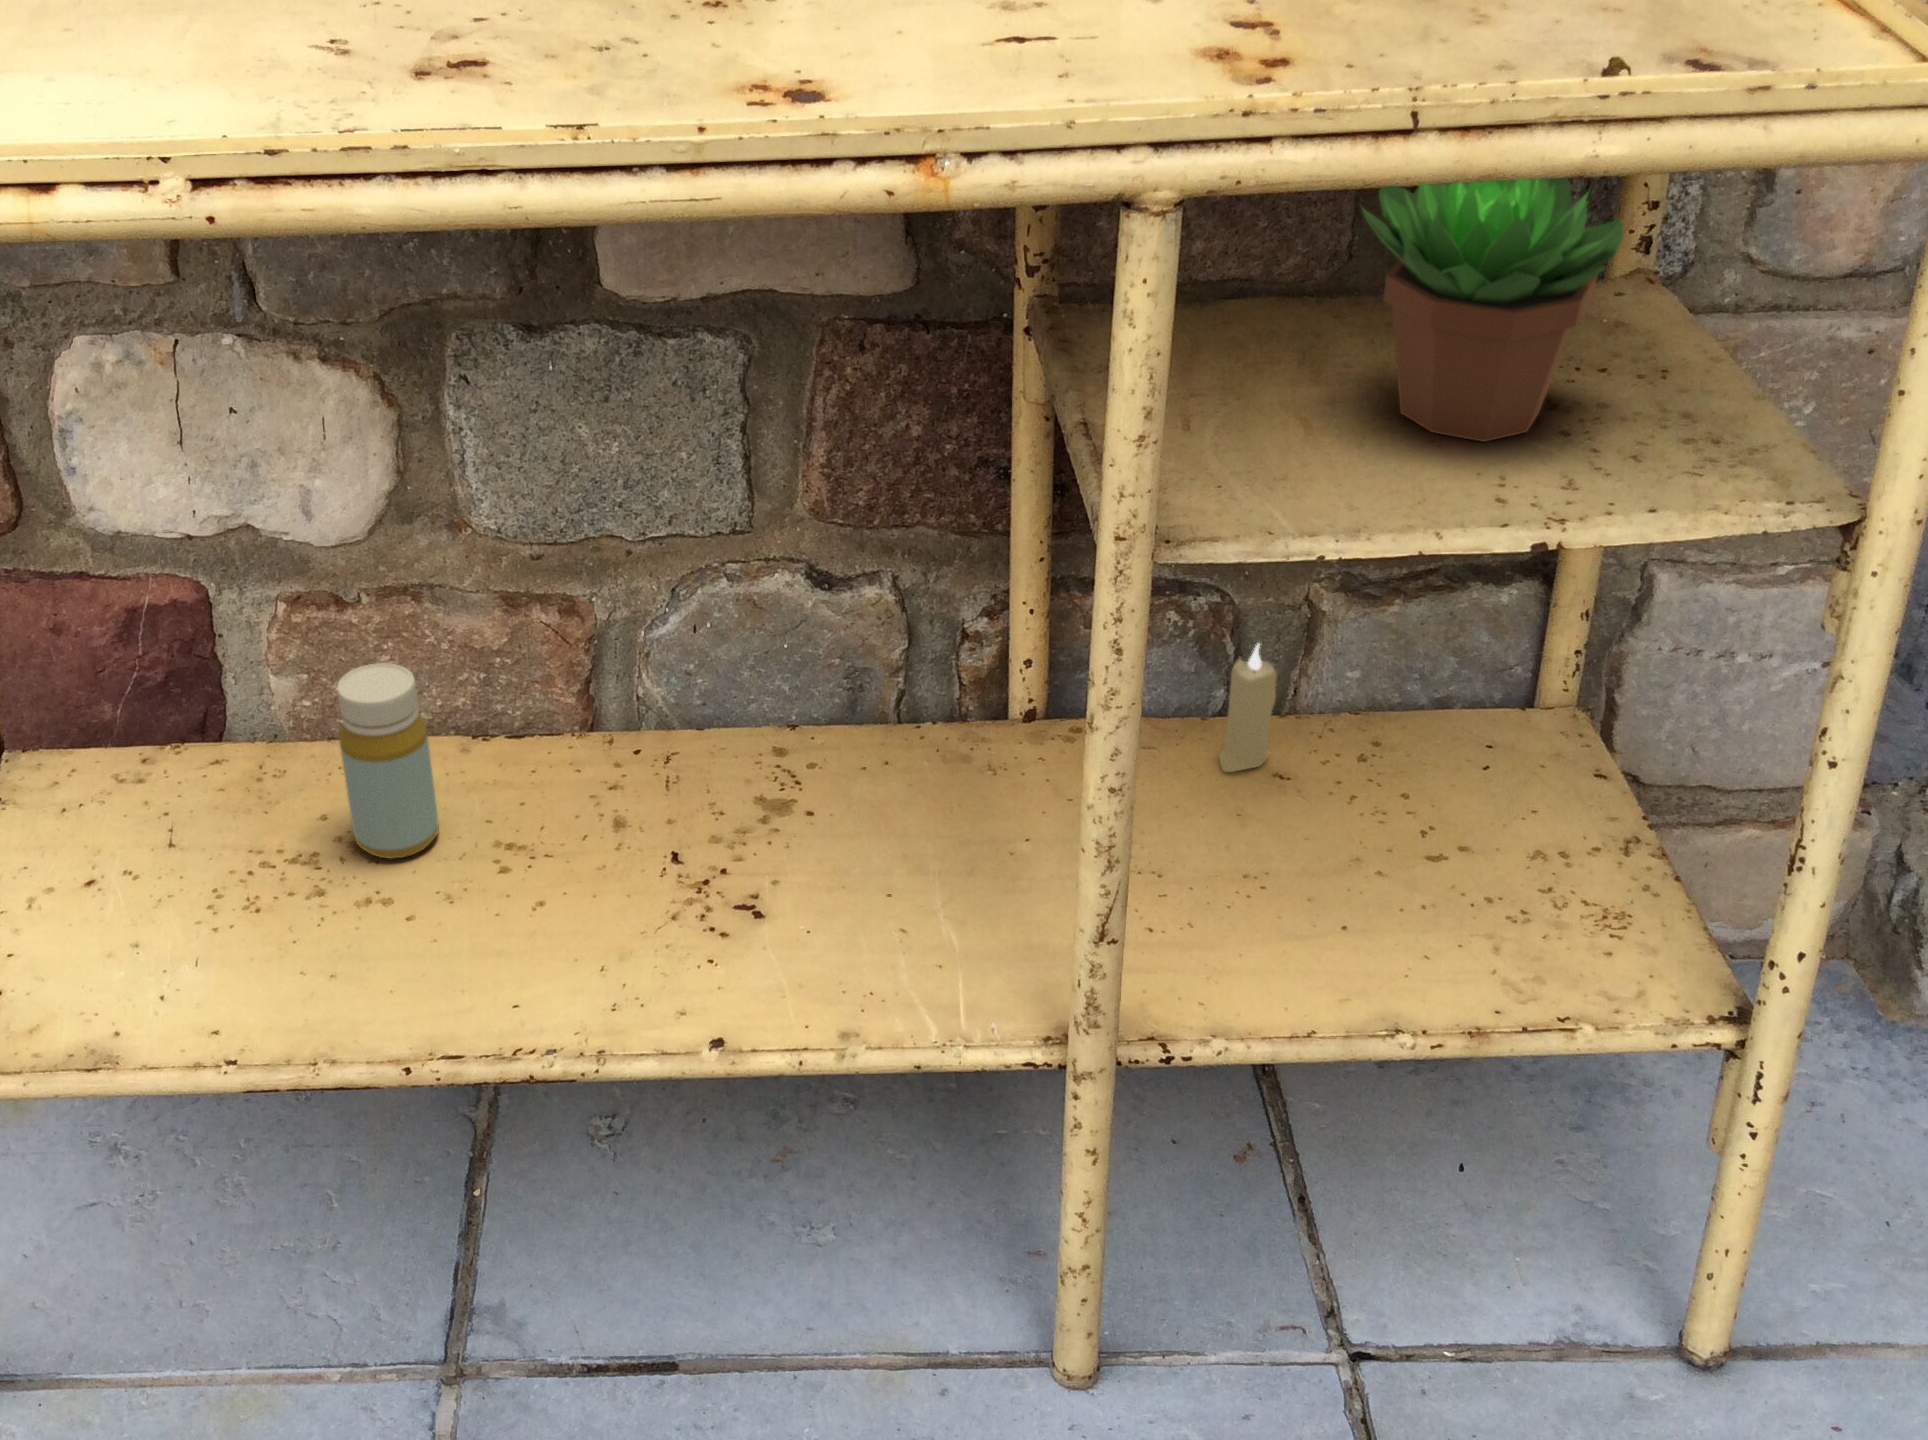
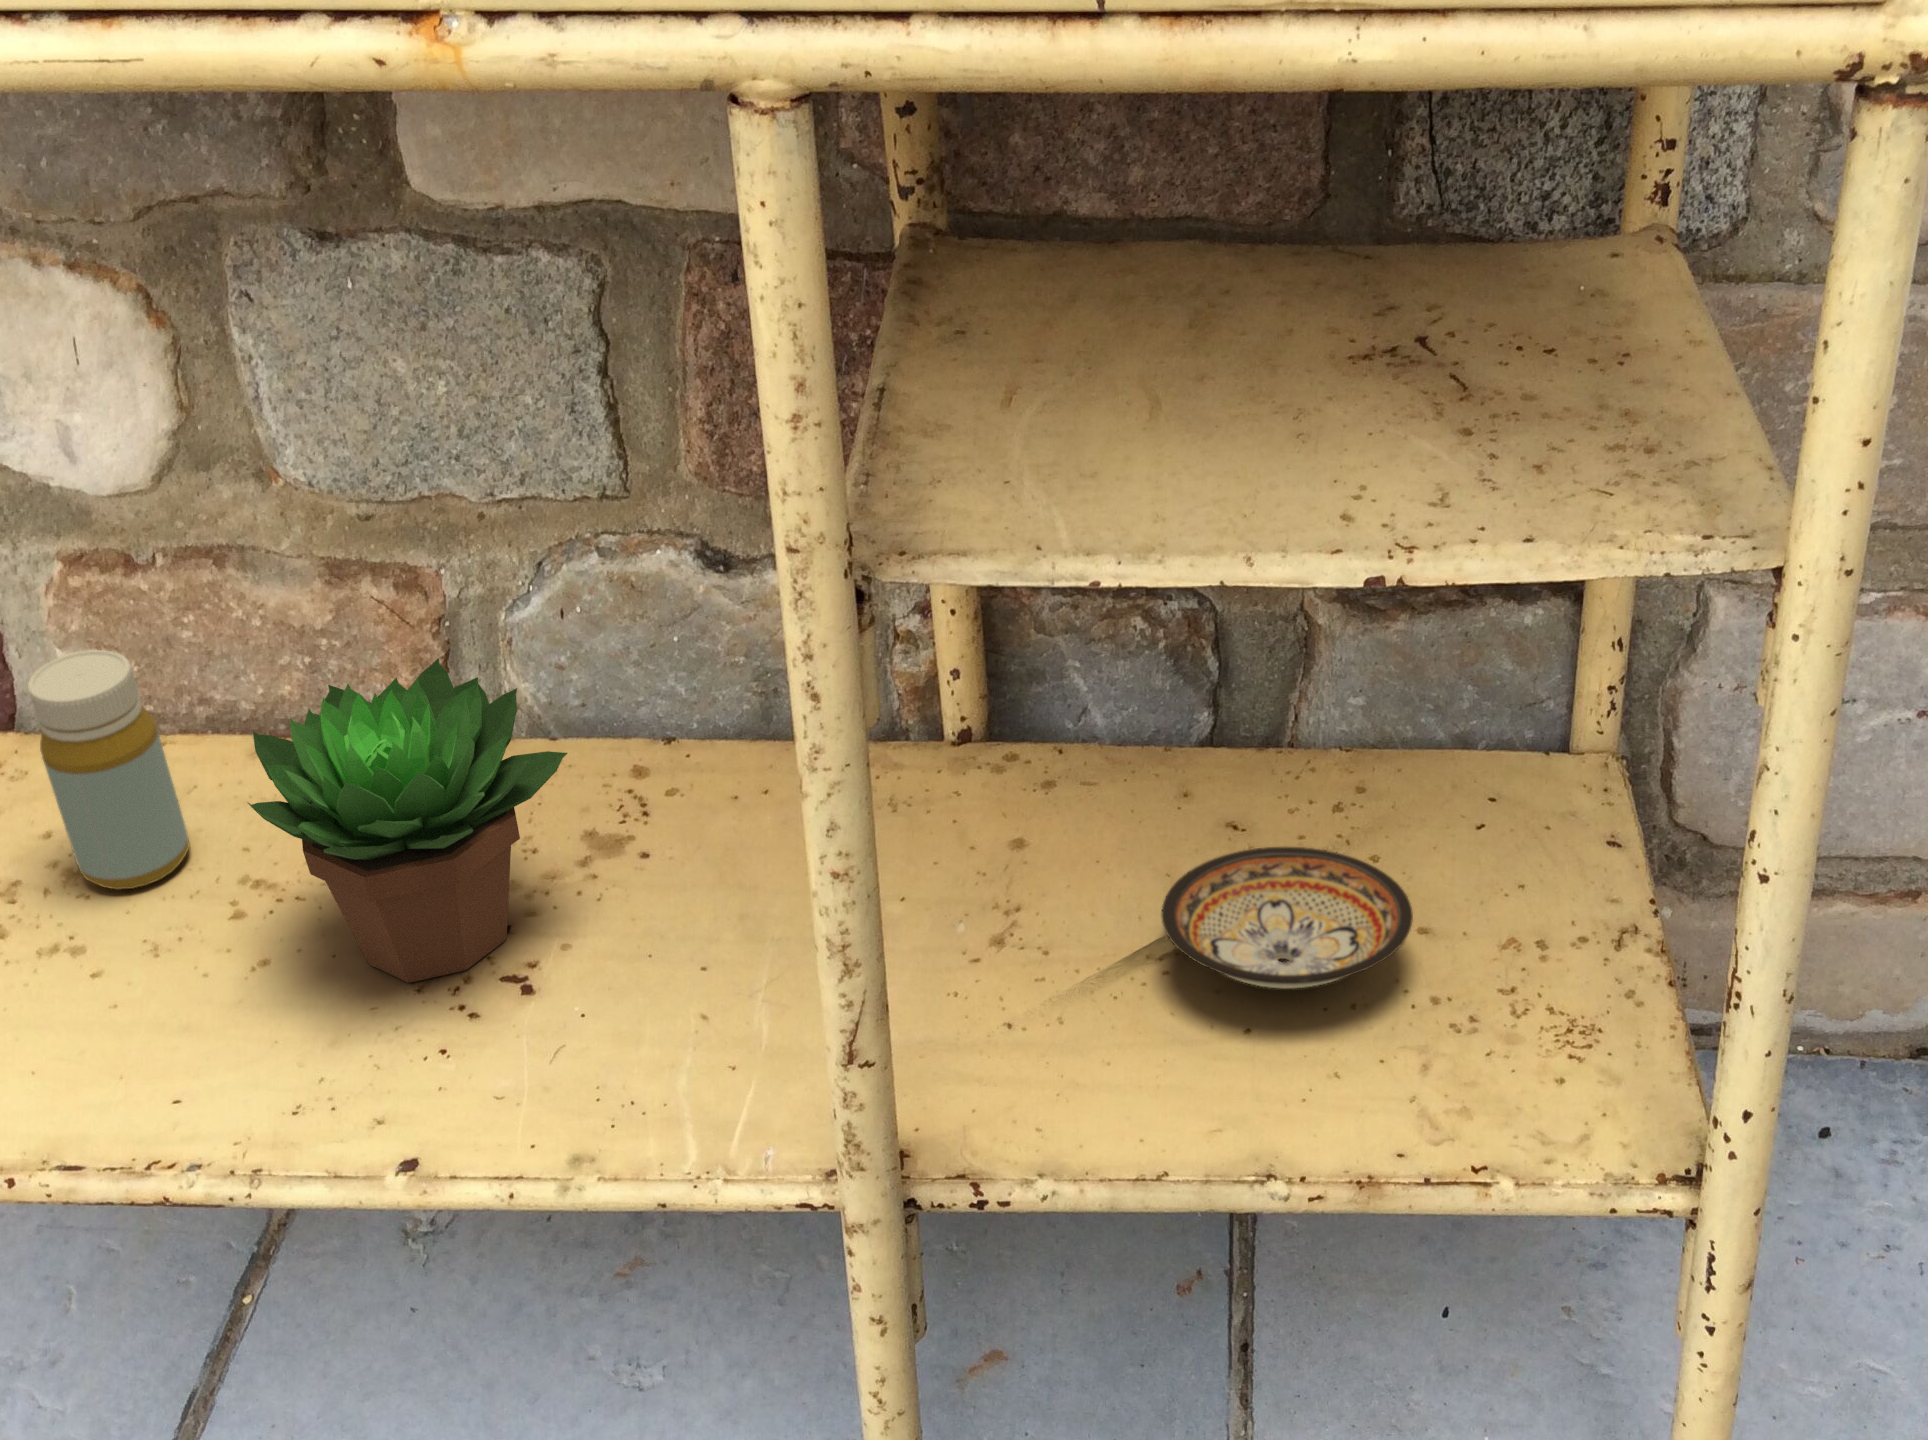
succulent plant: present [1362,178,1624,442] -> present [248,658,567,983]
candle: present [1219,644,1277,772] -> none [1173,664,1236,818]
ceramic bowl: none [1260,785,1463,892] -> present [1161,847,1413,989]

